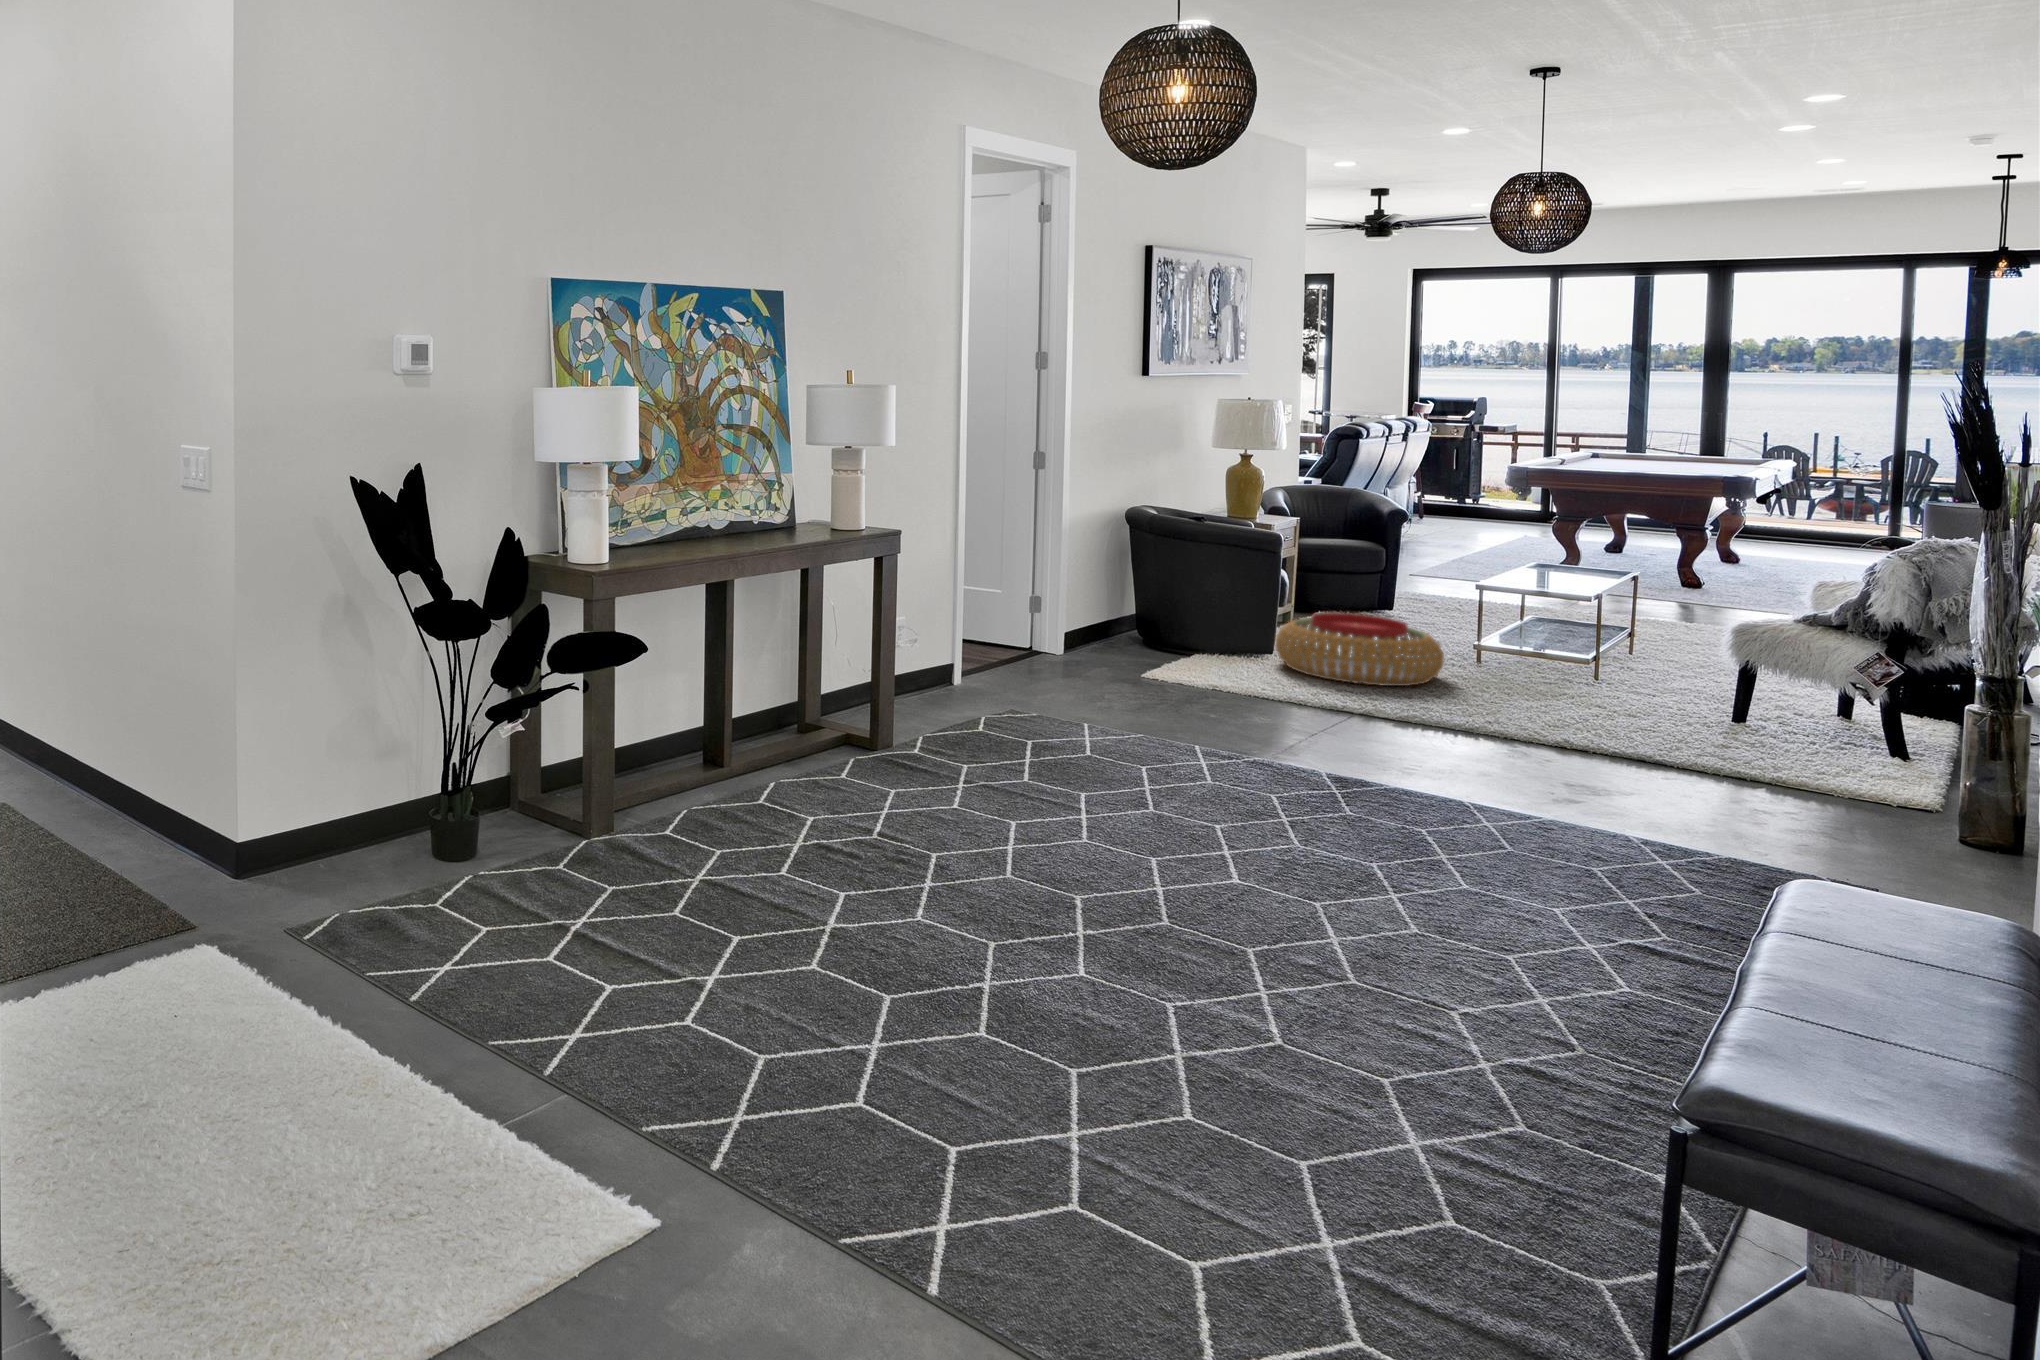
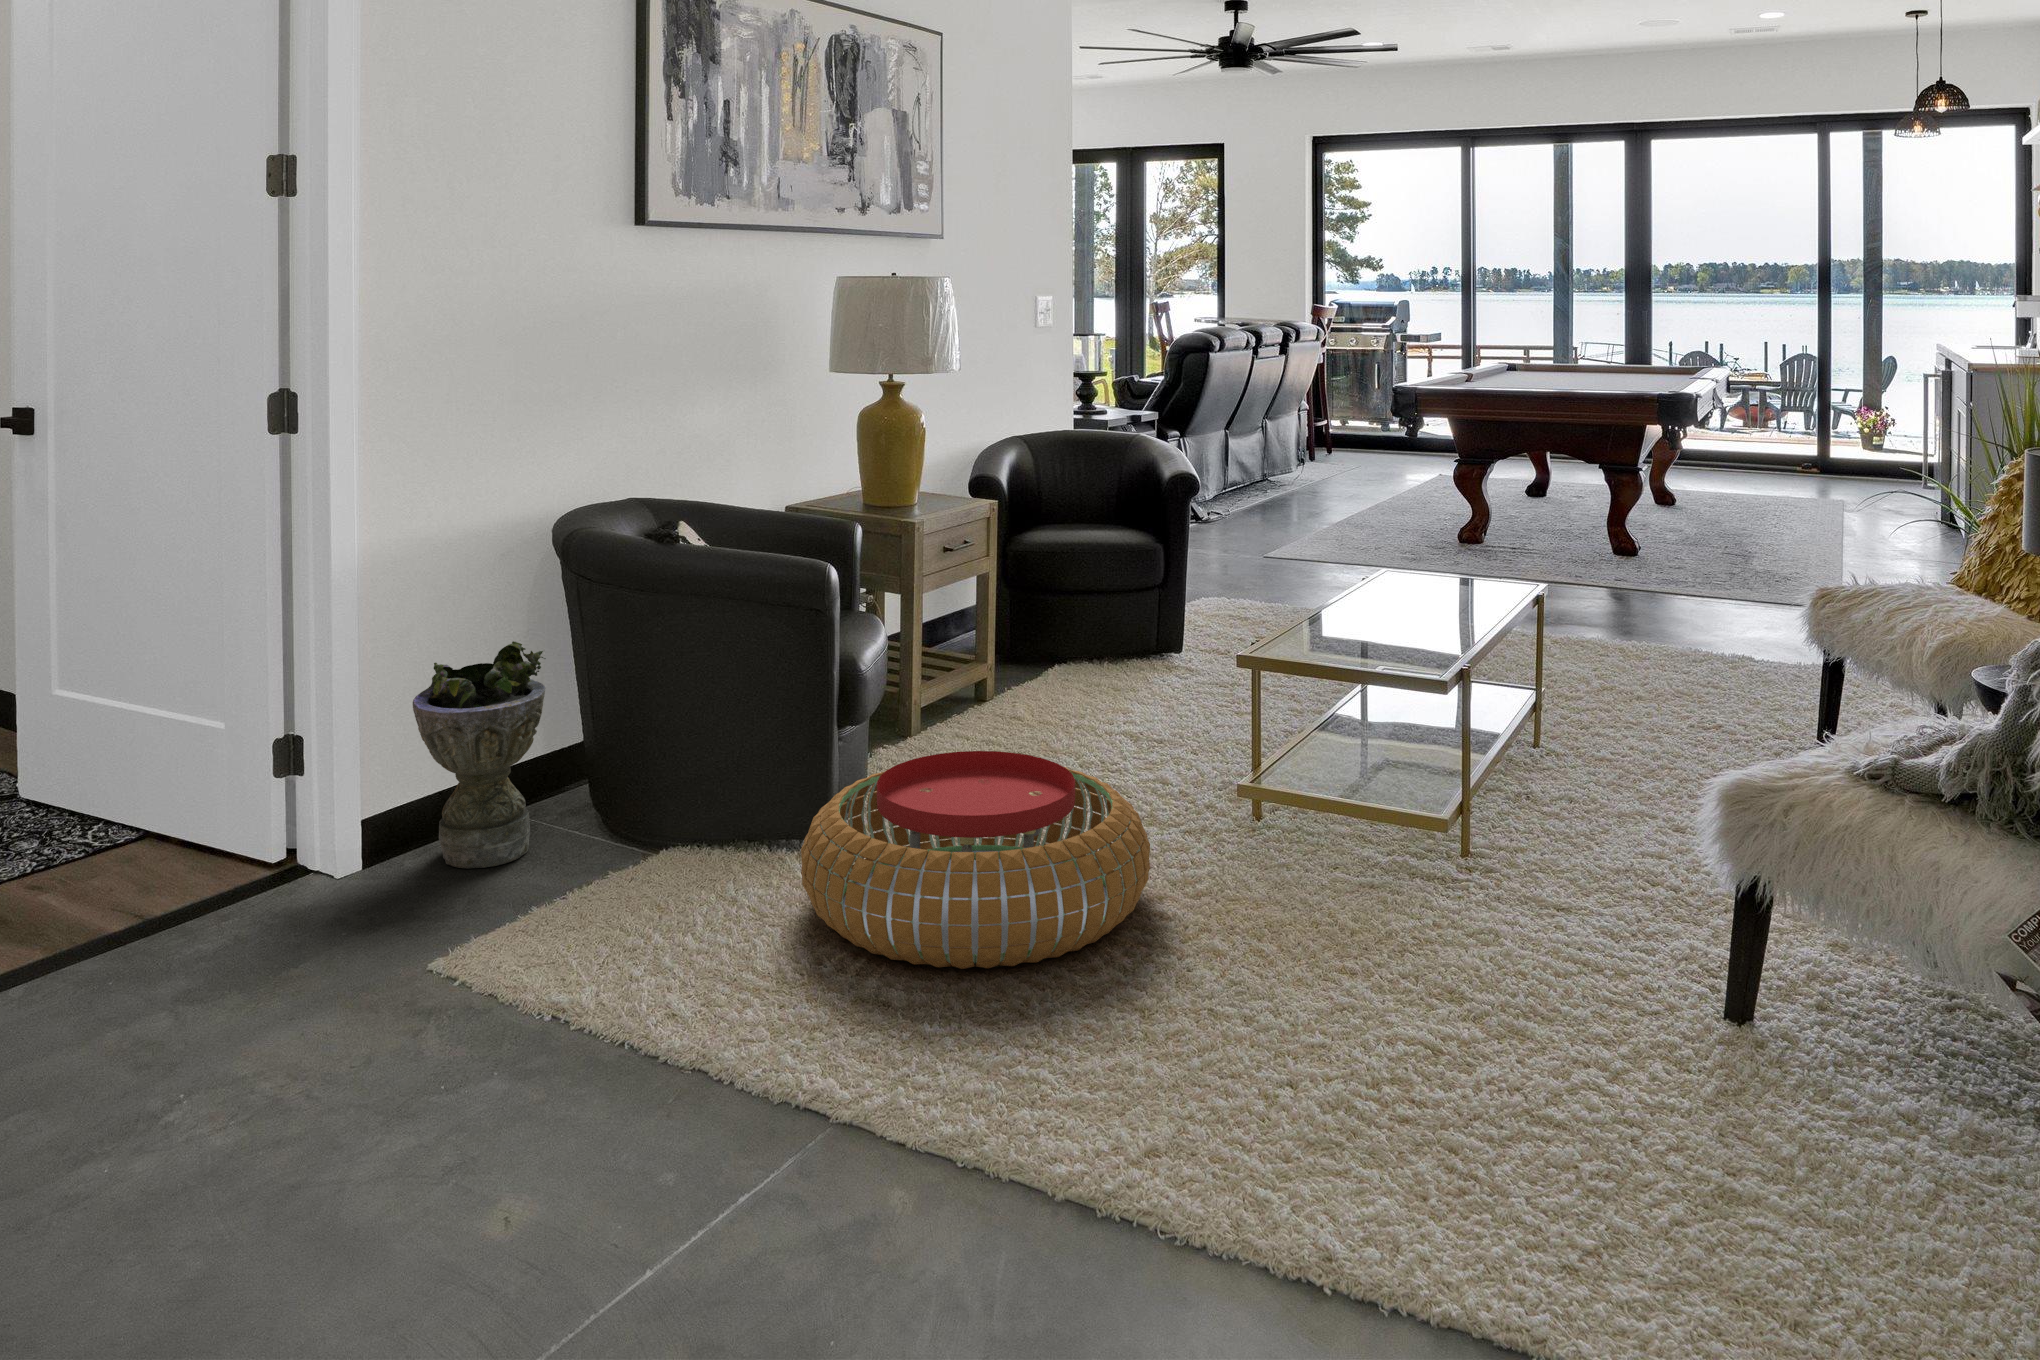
planter: none [1079,556,1136,646] -> present [413,641,546,868]

